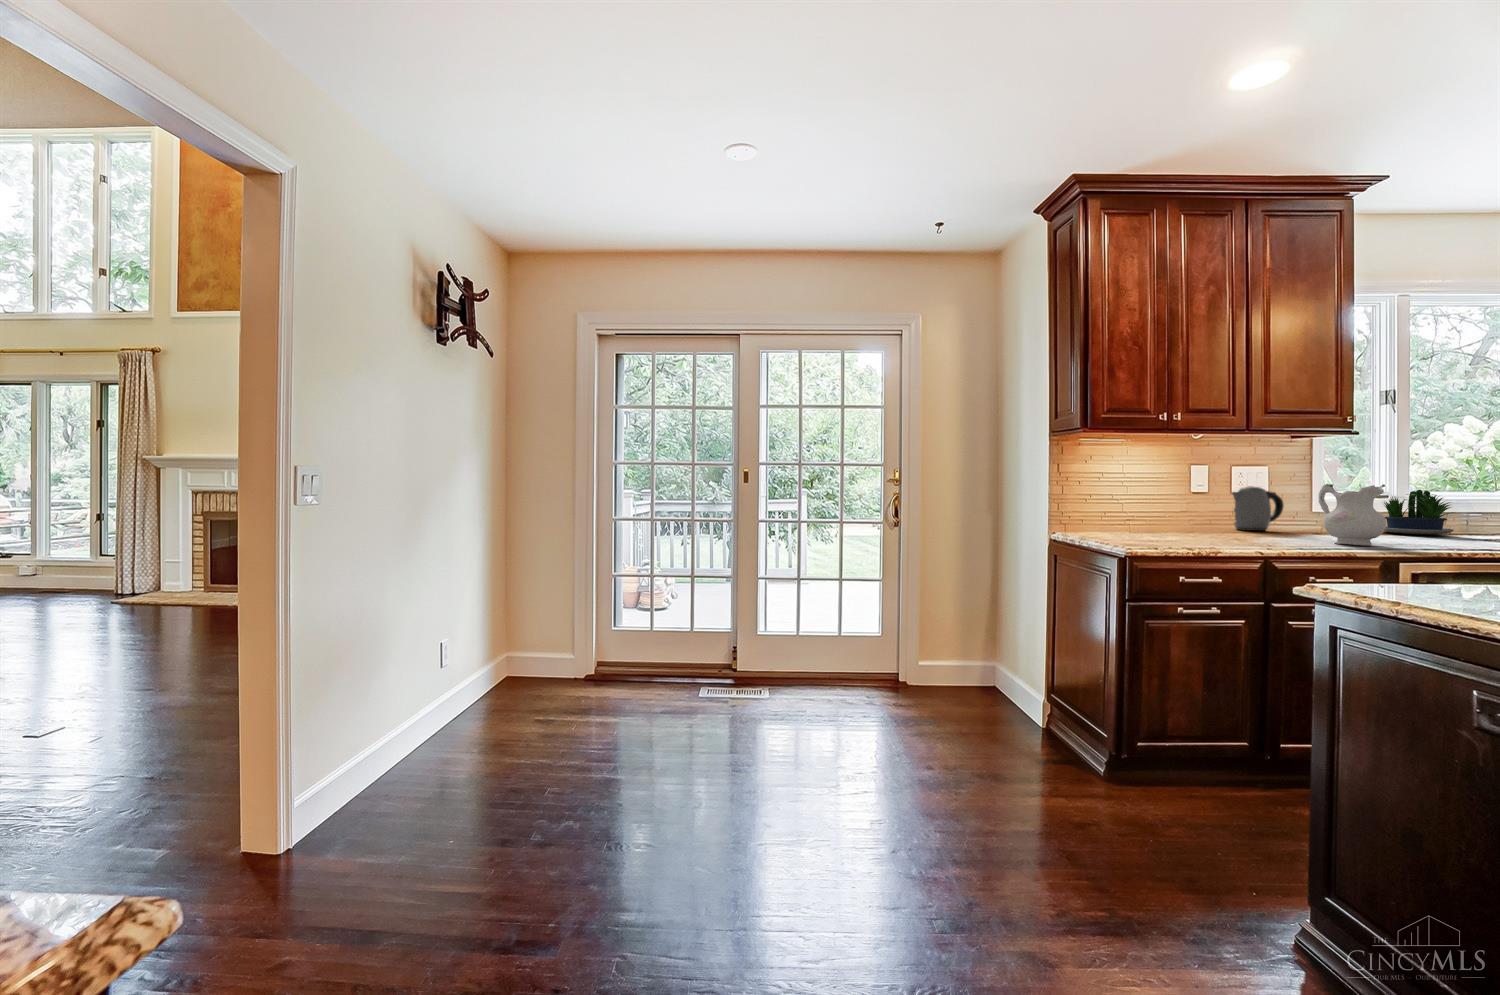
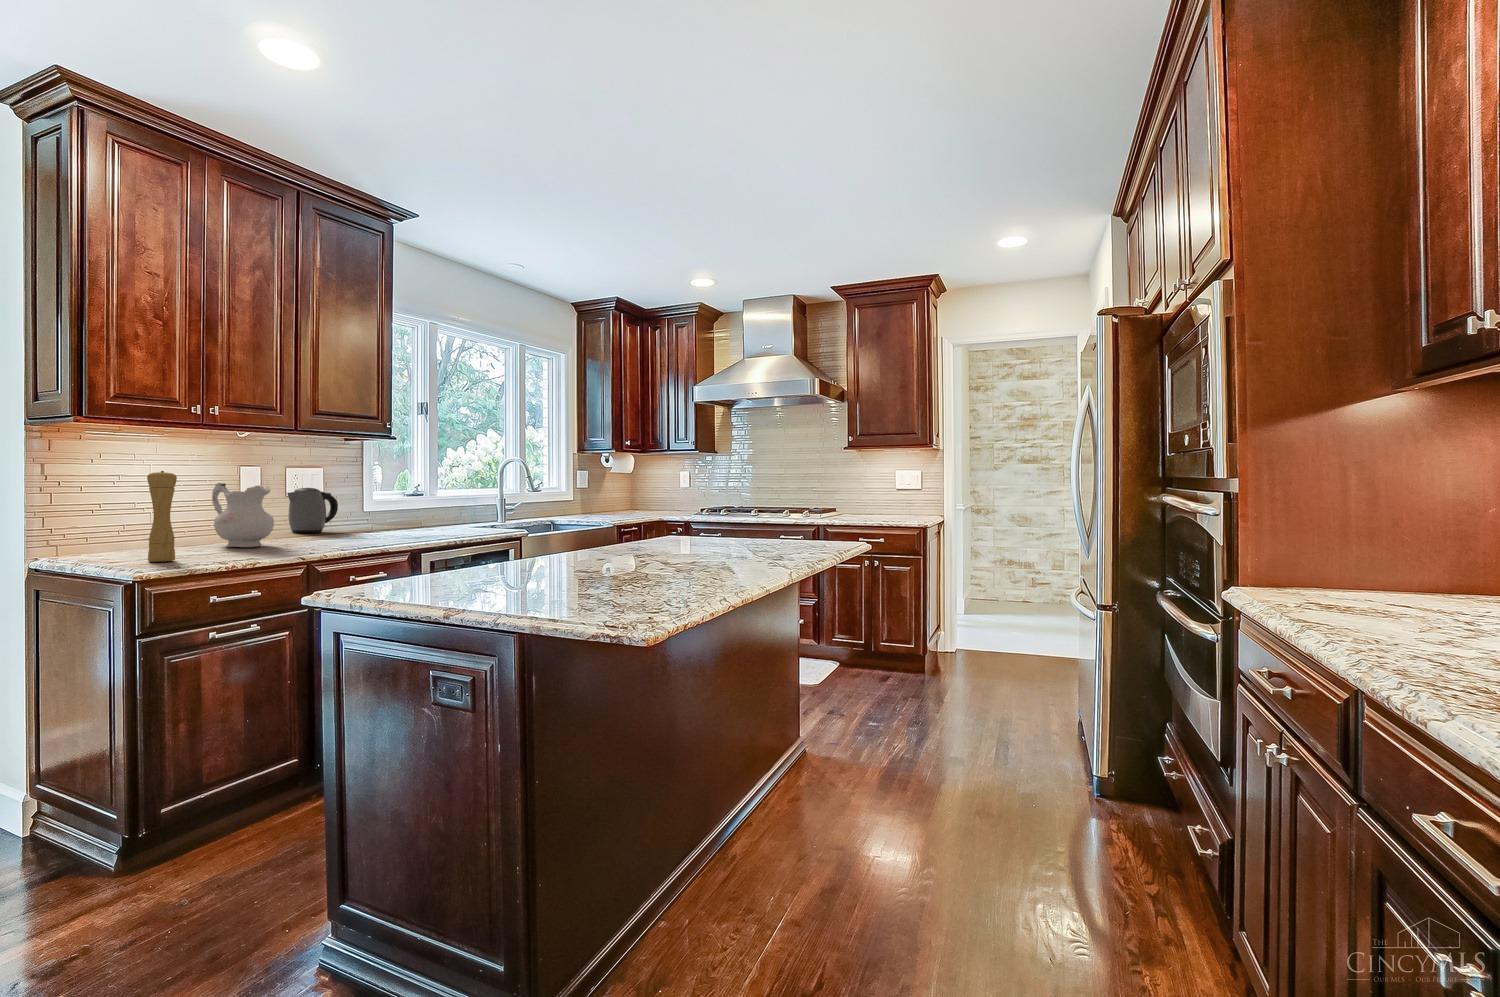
pepper mill: none [1131,468,1152,543] -> present [147,471,177,562]
ceramic pitcher: present [1318,484,1386,545] -> present [212,483,274,547]
potted plant: present [1384,490,1454,534] -> none [417,490,475,527]

